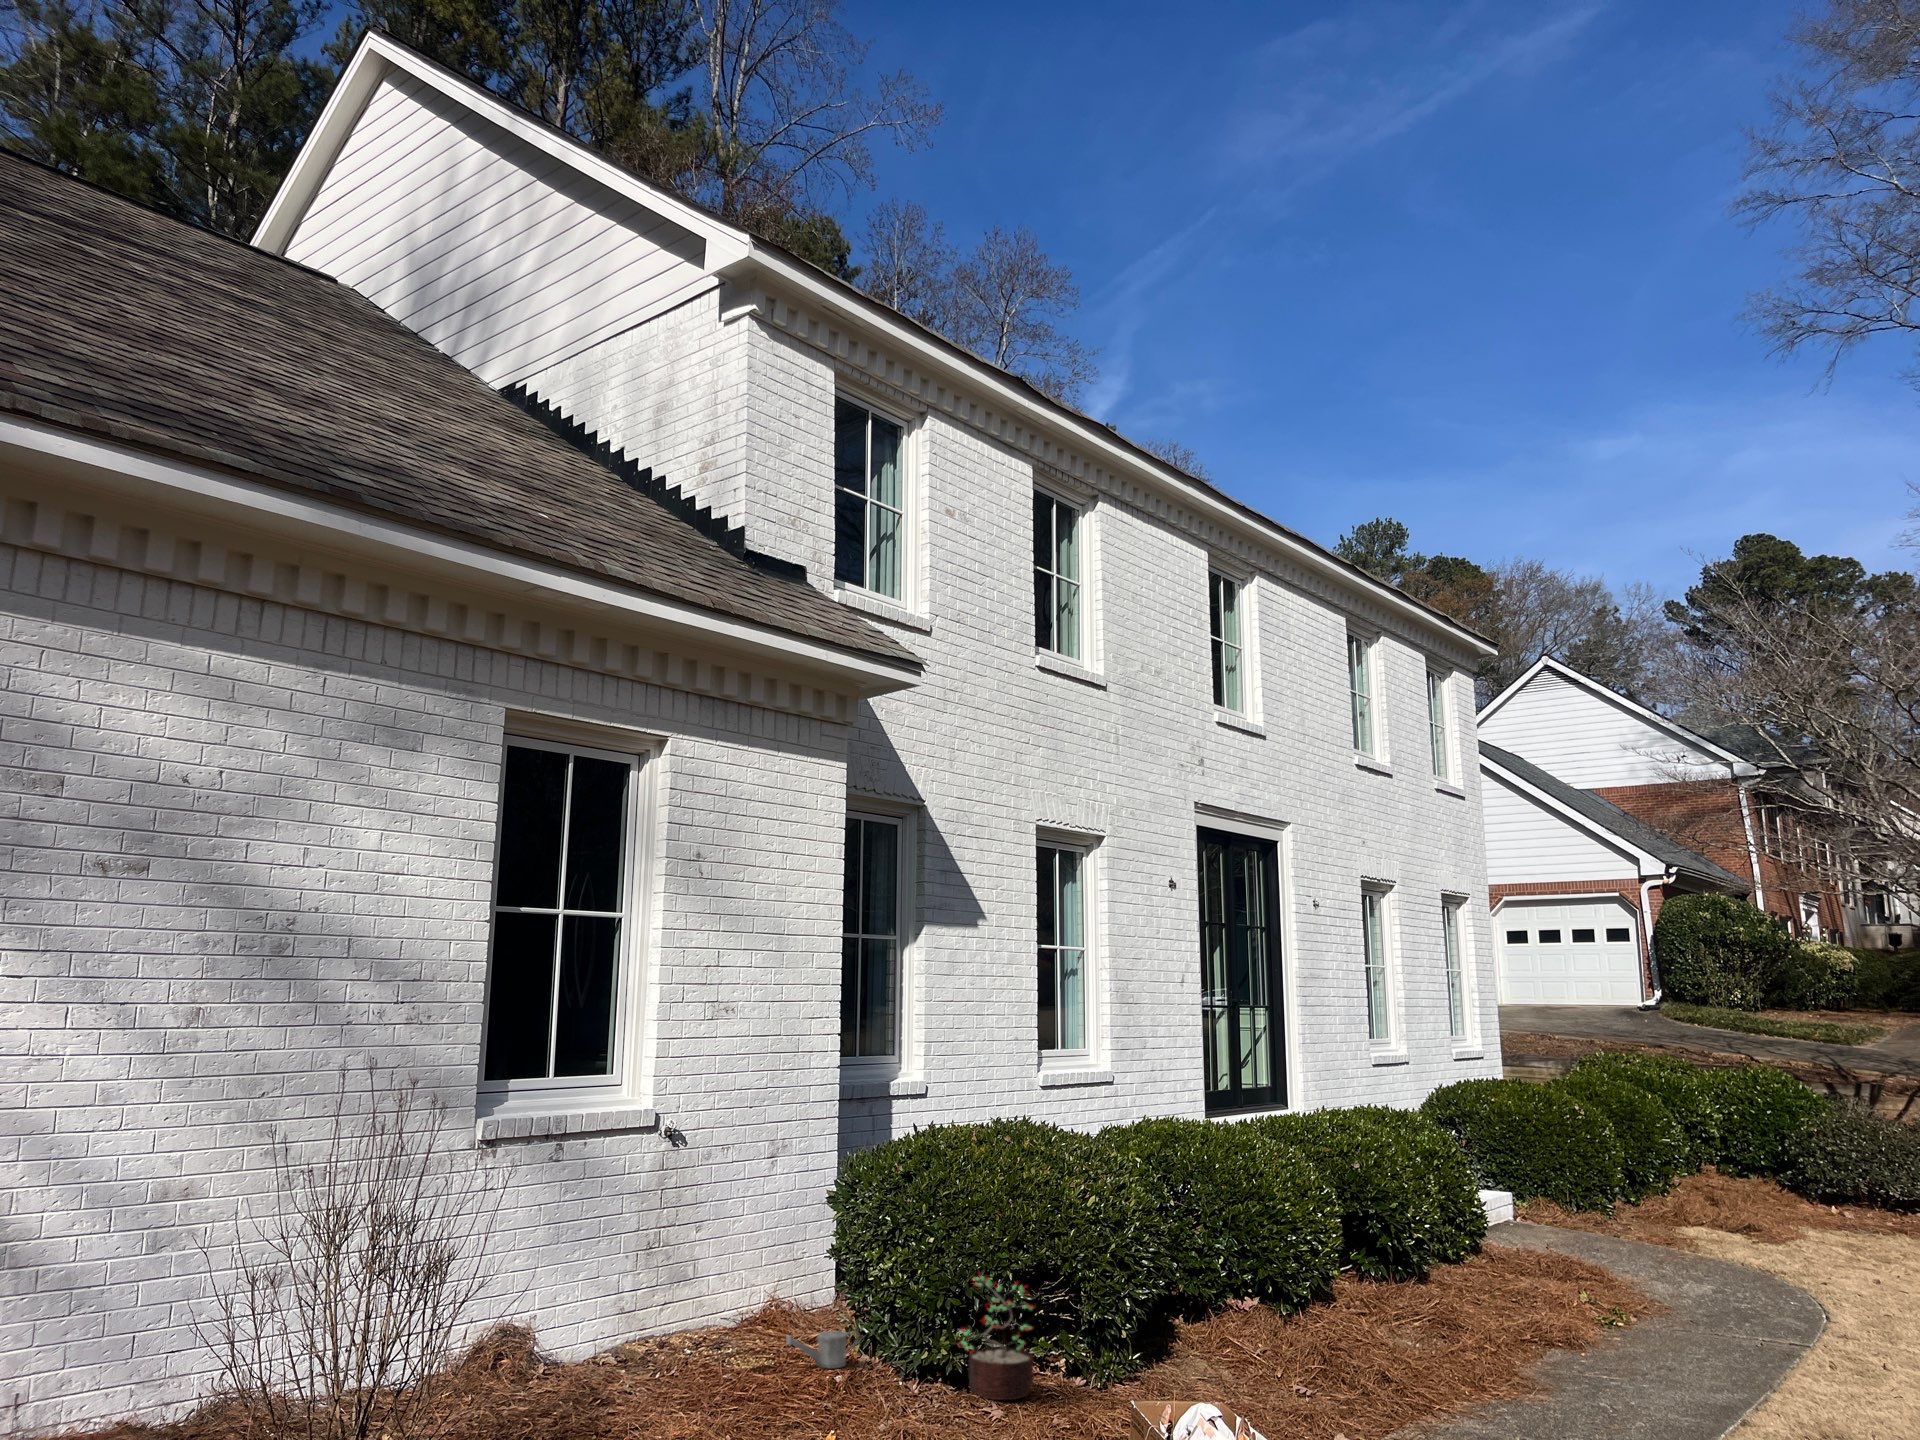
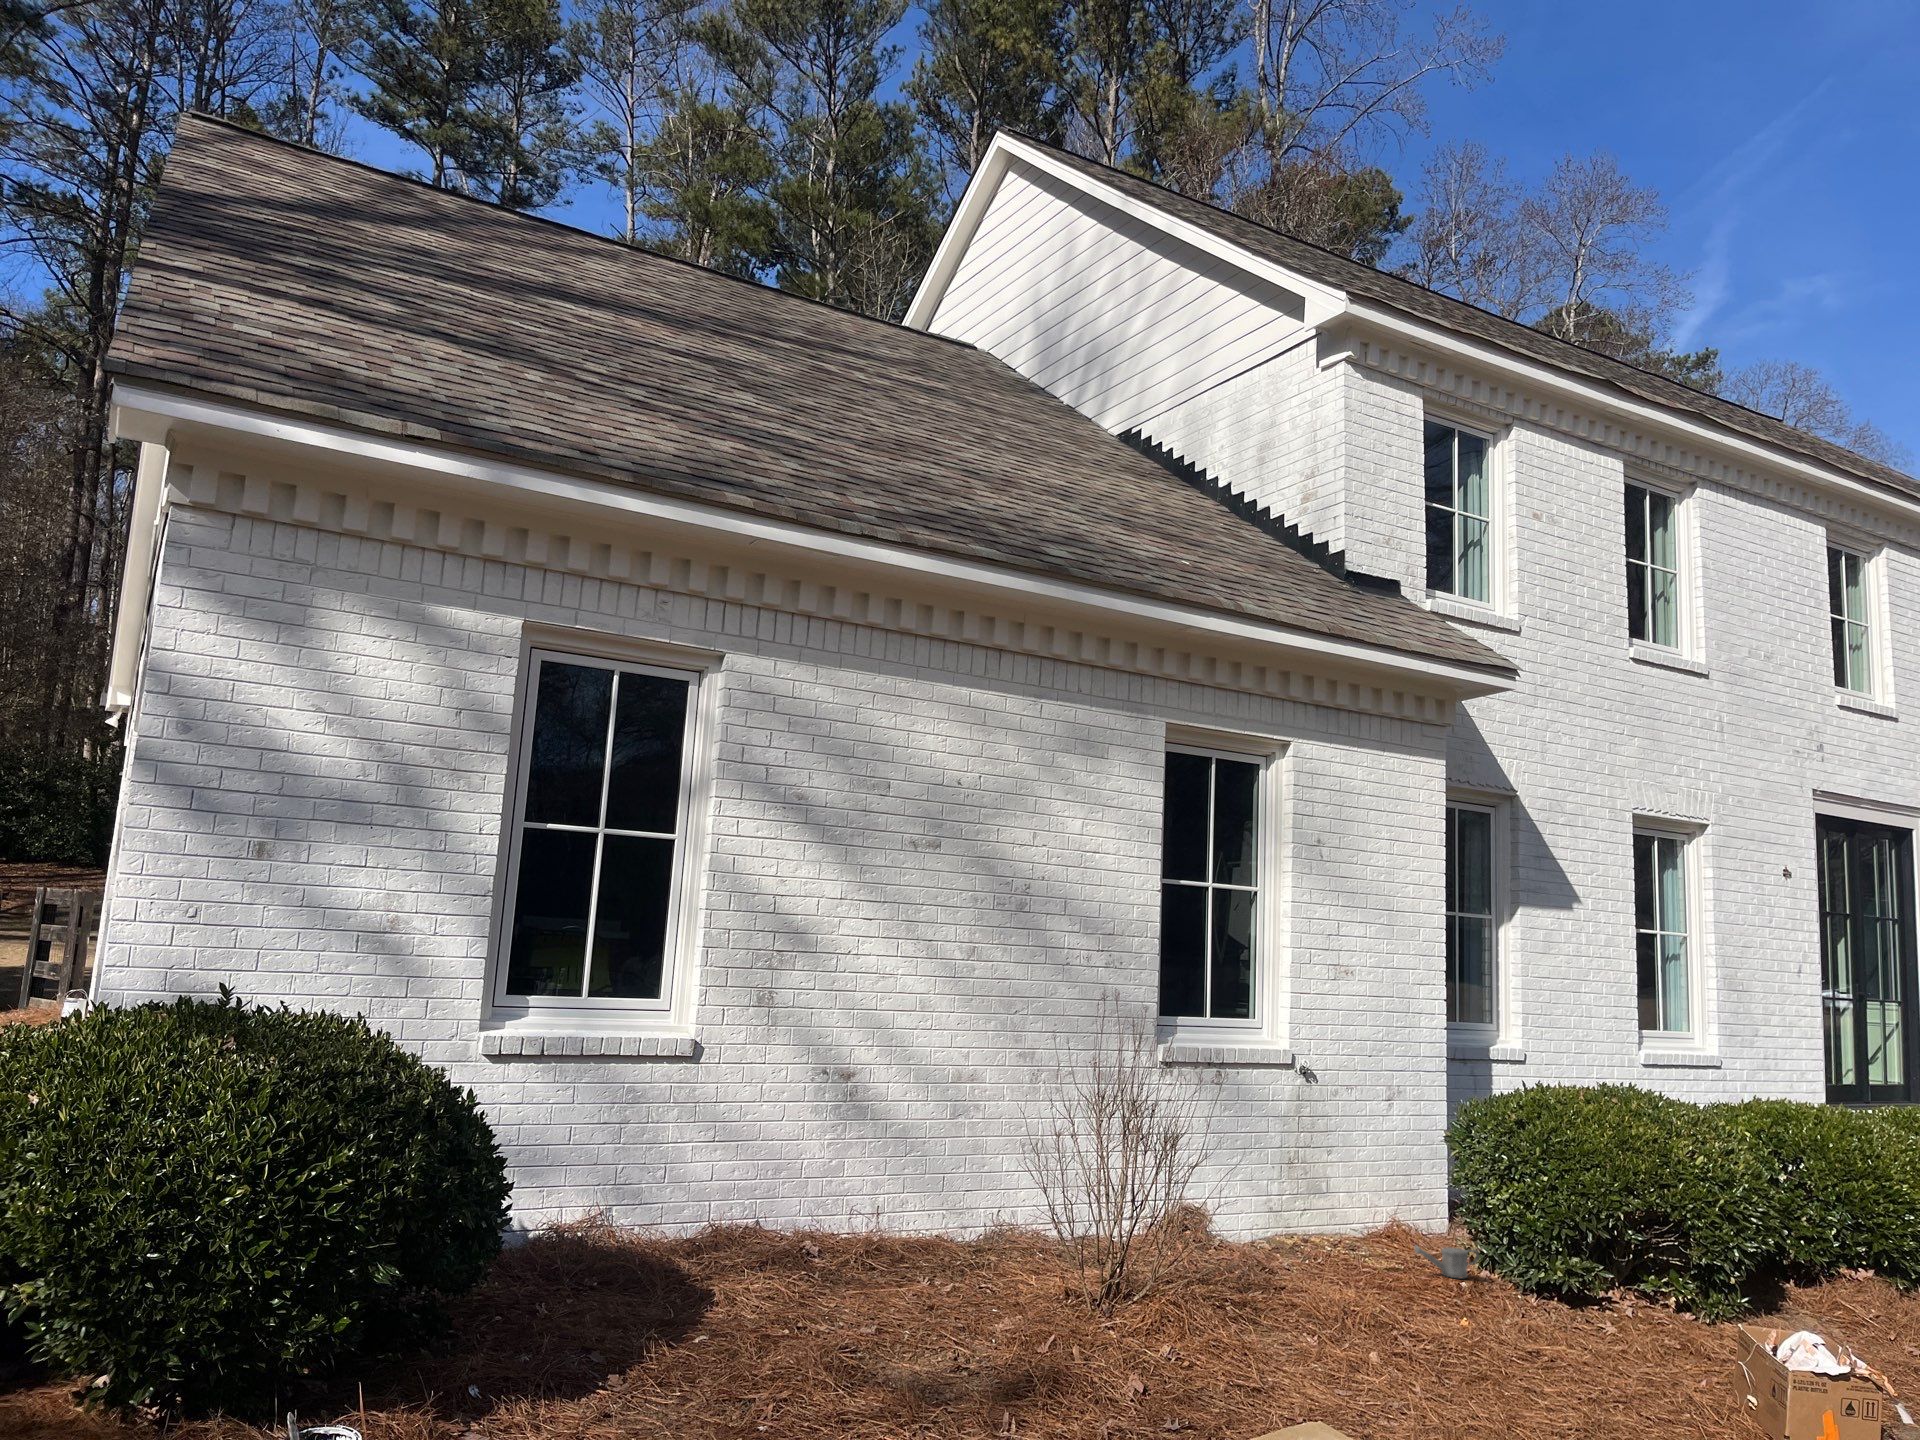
decorative plant: present [958,1273,1035,1400] -> none [1572,1209,1648,1323]

